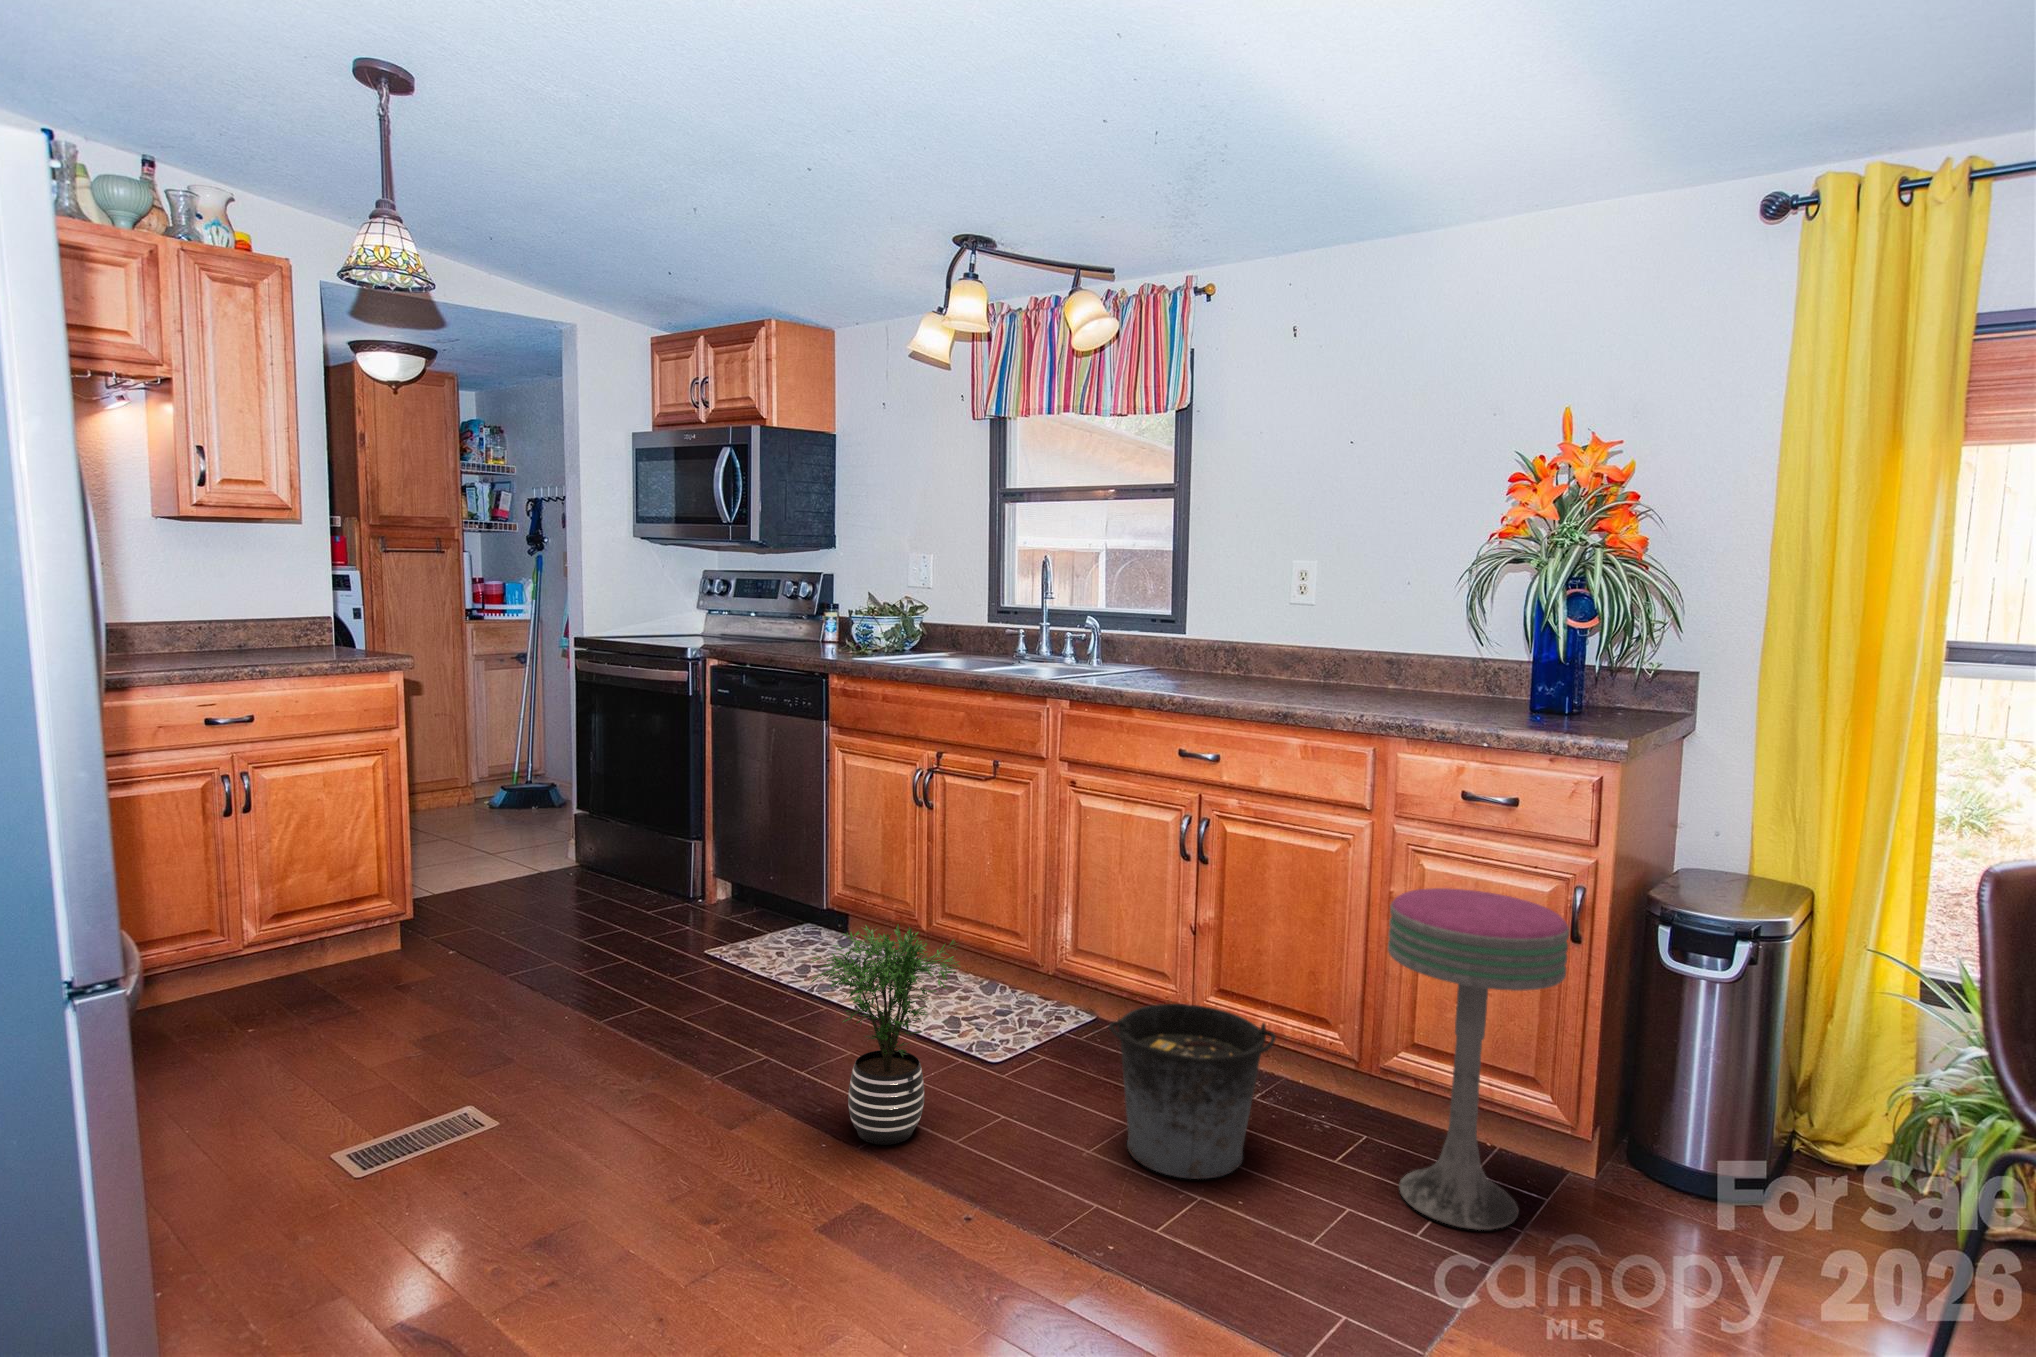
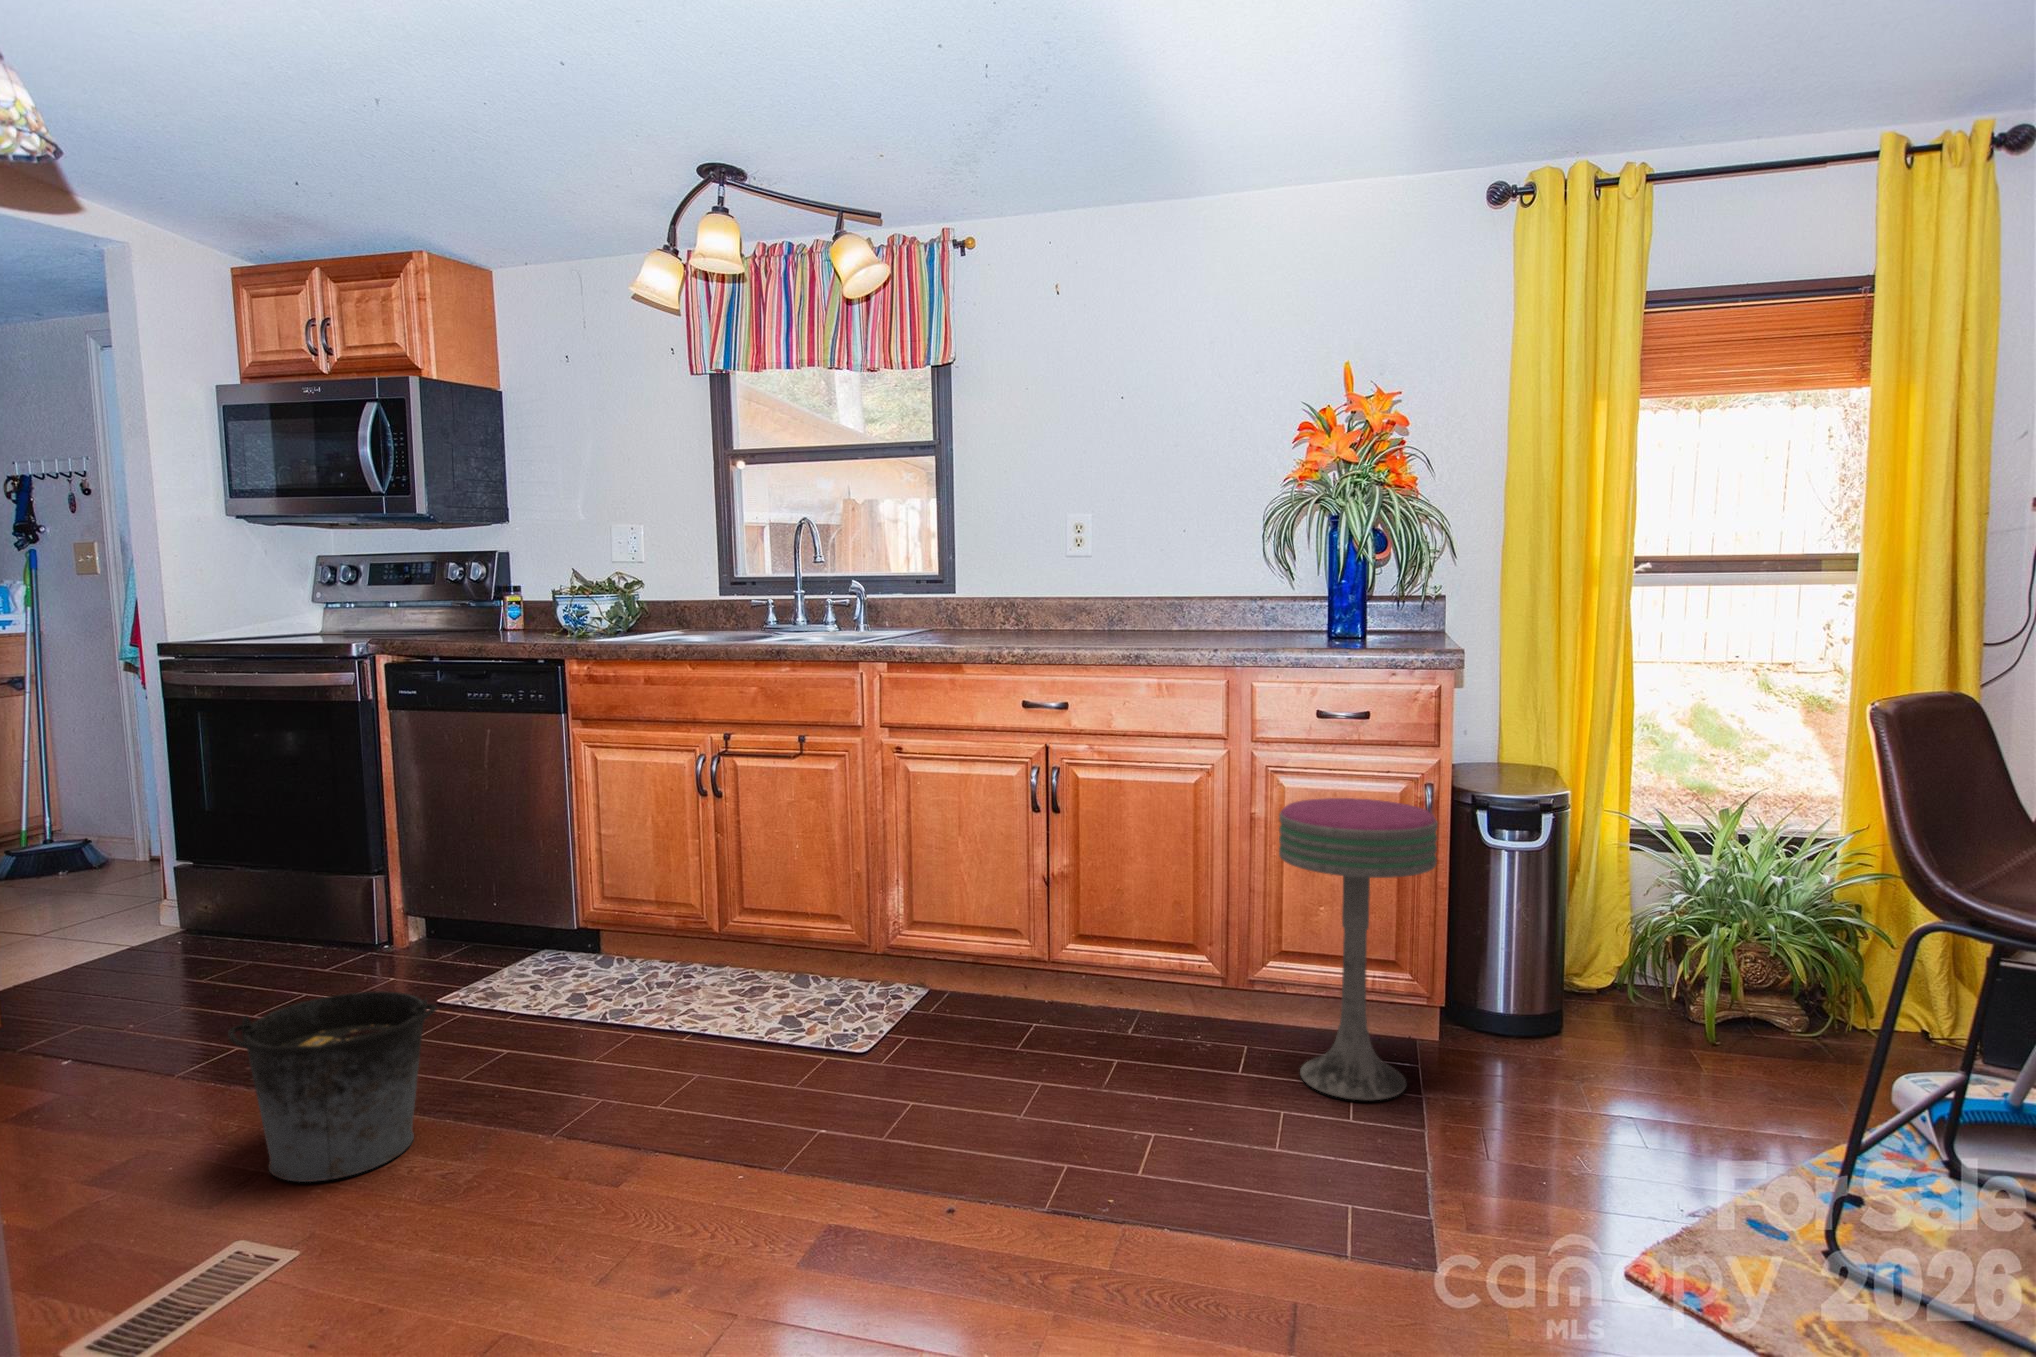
potted plant: present [811,924,960,1145] -> none [703,911,874,1158]
bucket: present [1109,1004,1276,1179] -> present [228,991,437,1182]

